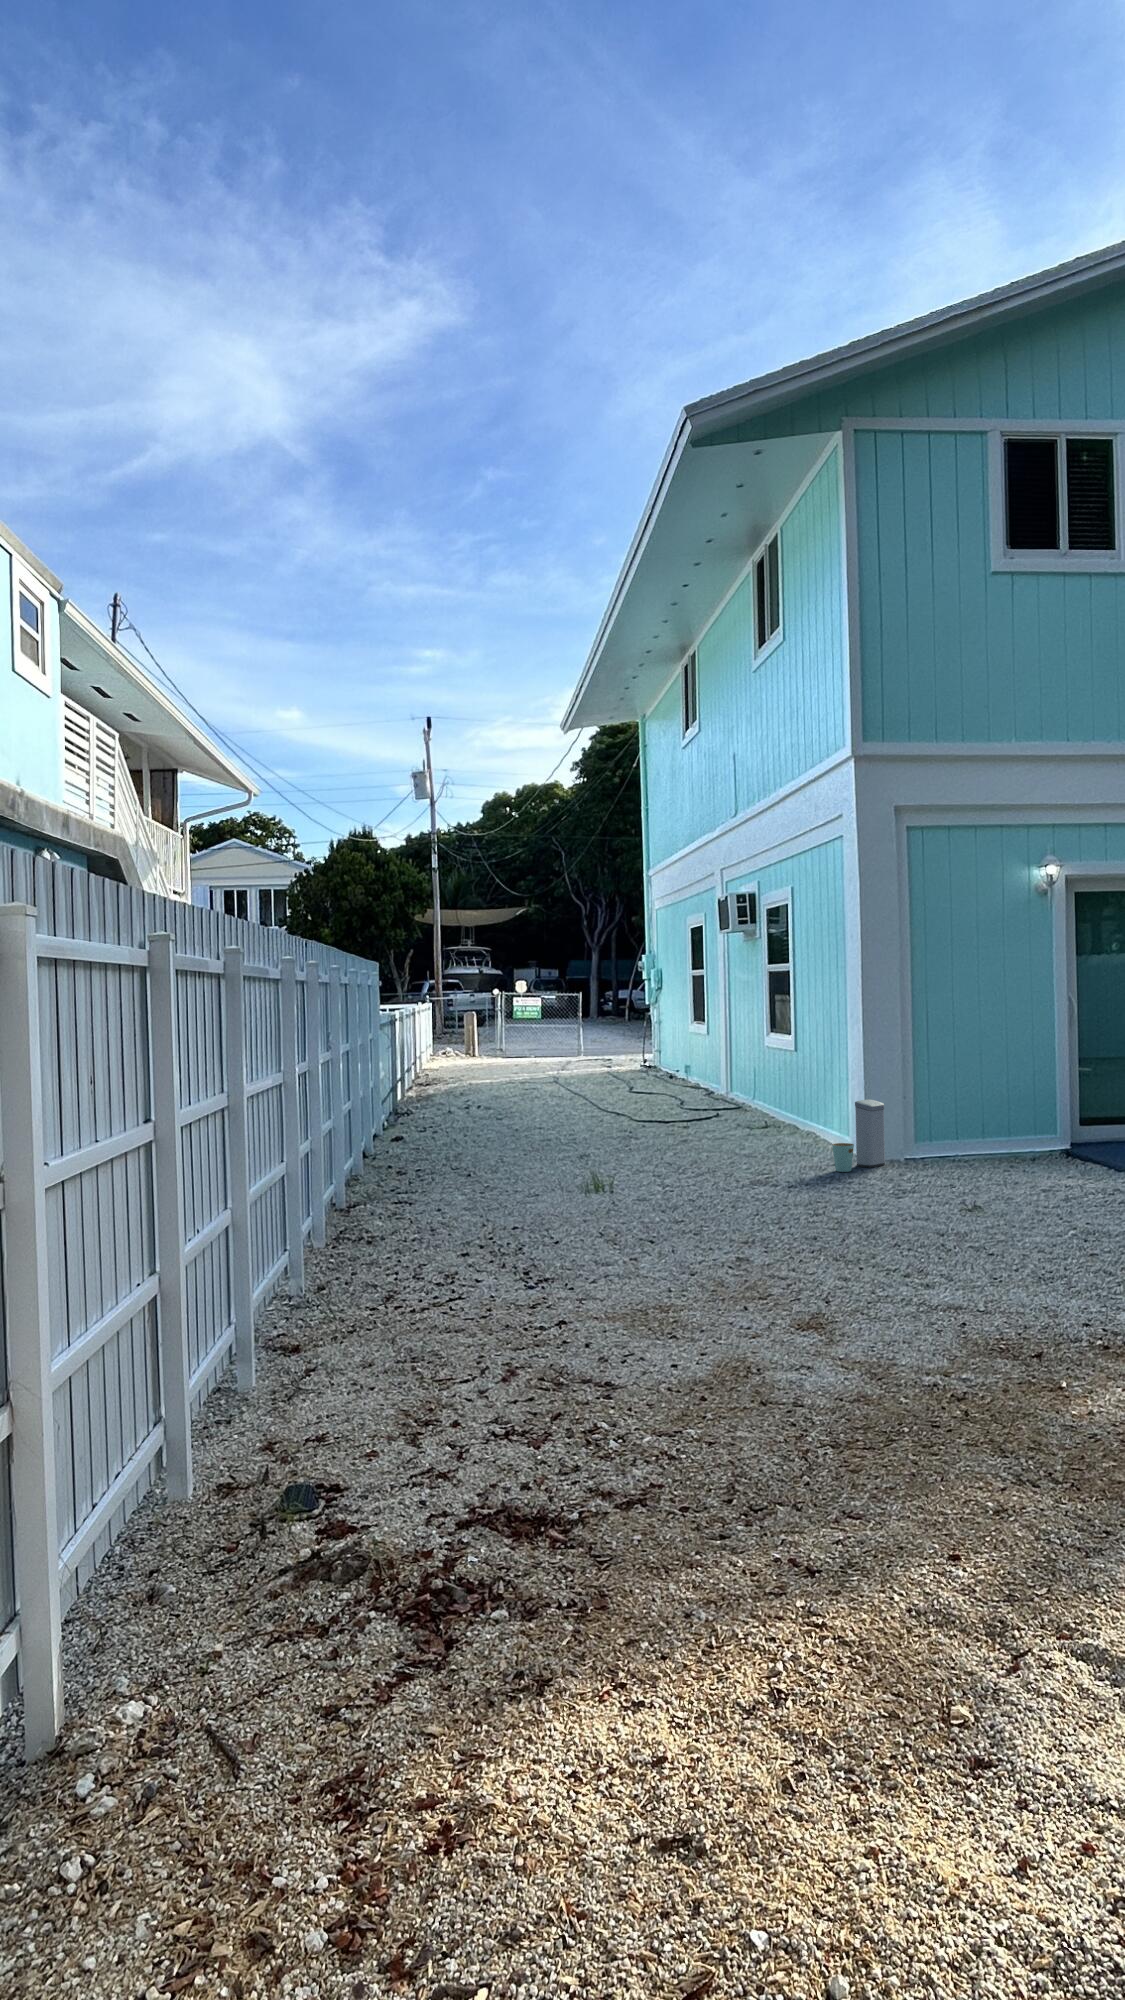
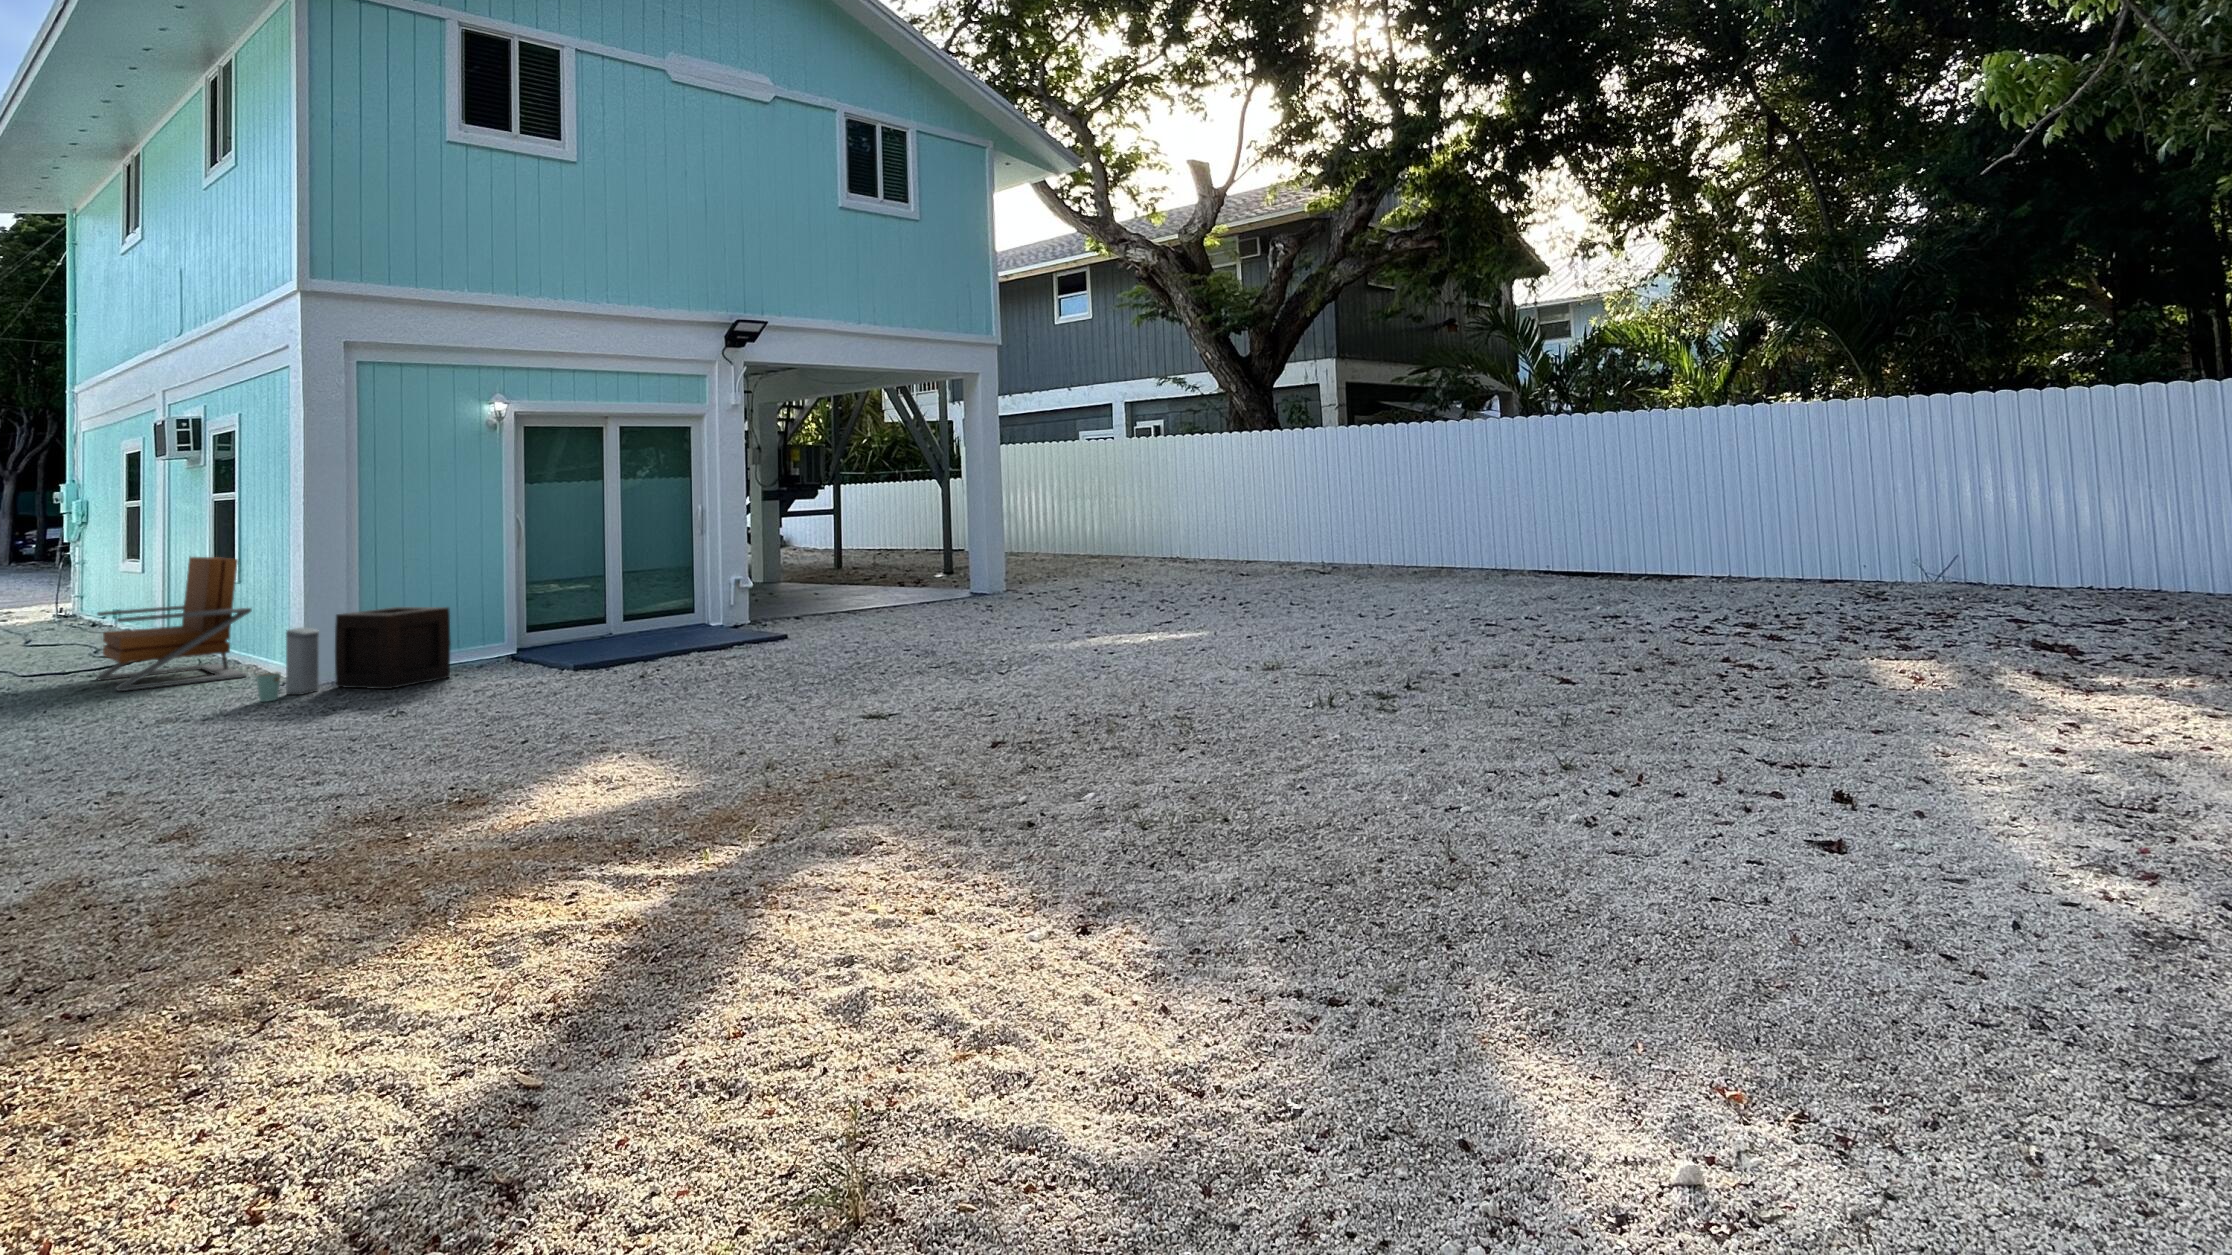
lounge chair: none [690,1022,815,1144] -> present [96,557,252,691]
wooden crate: none [898,1084,1012,1172] -> present [335,607,451,689]

